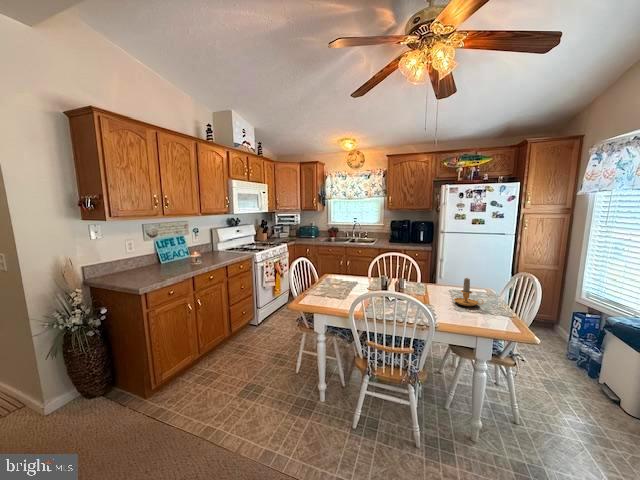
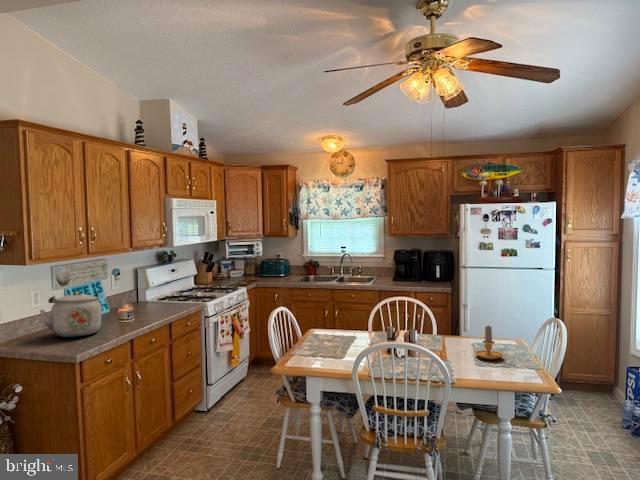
kettle: none [127,242,174,274] -> present [40,292,101,337]

